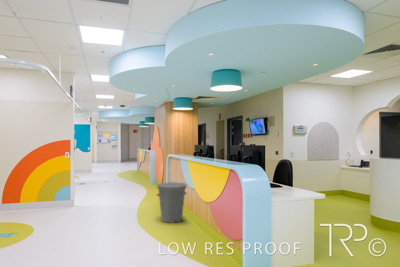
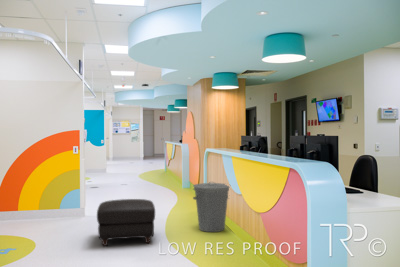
ottoman: none [72,197,124,239] -> present [97,199,155,246]

